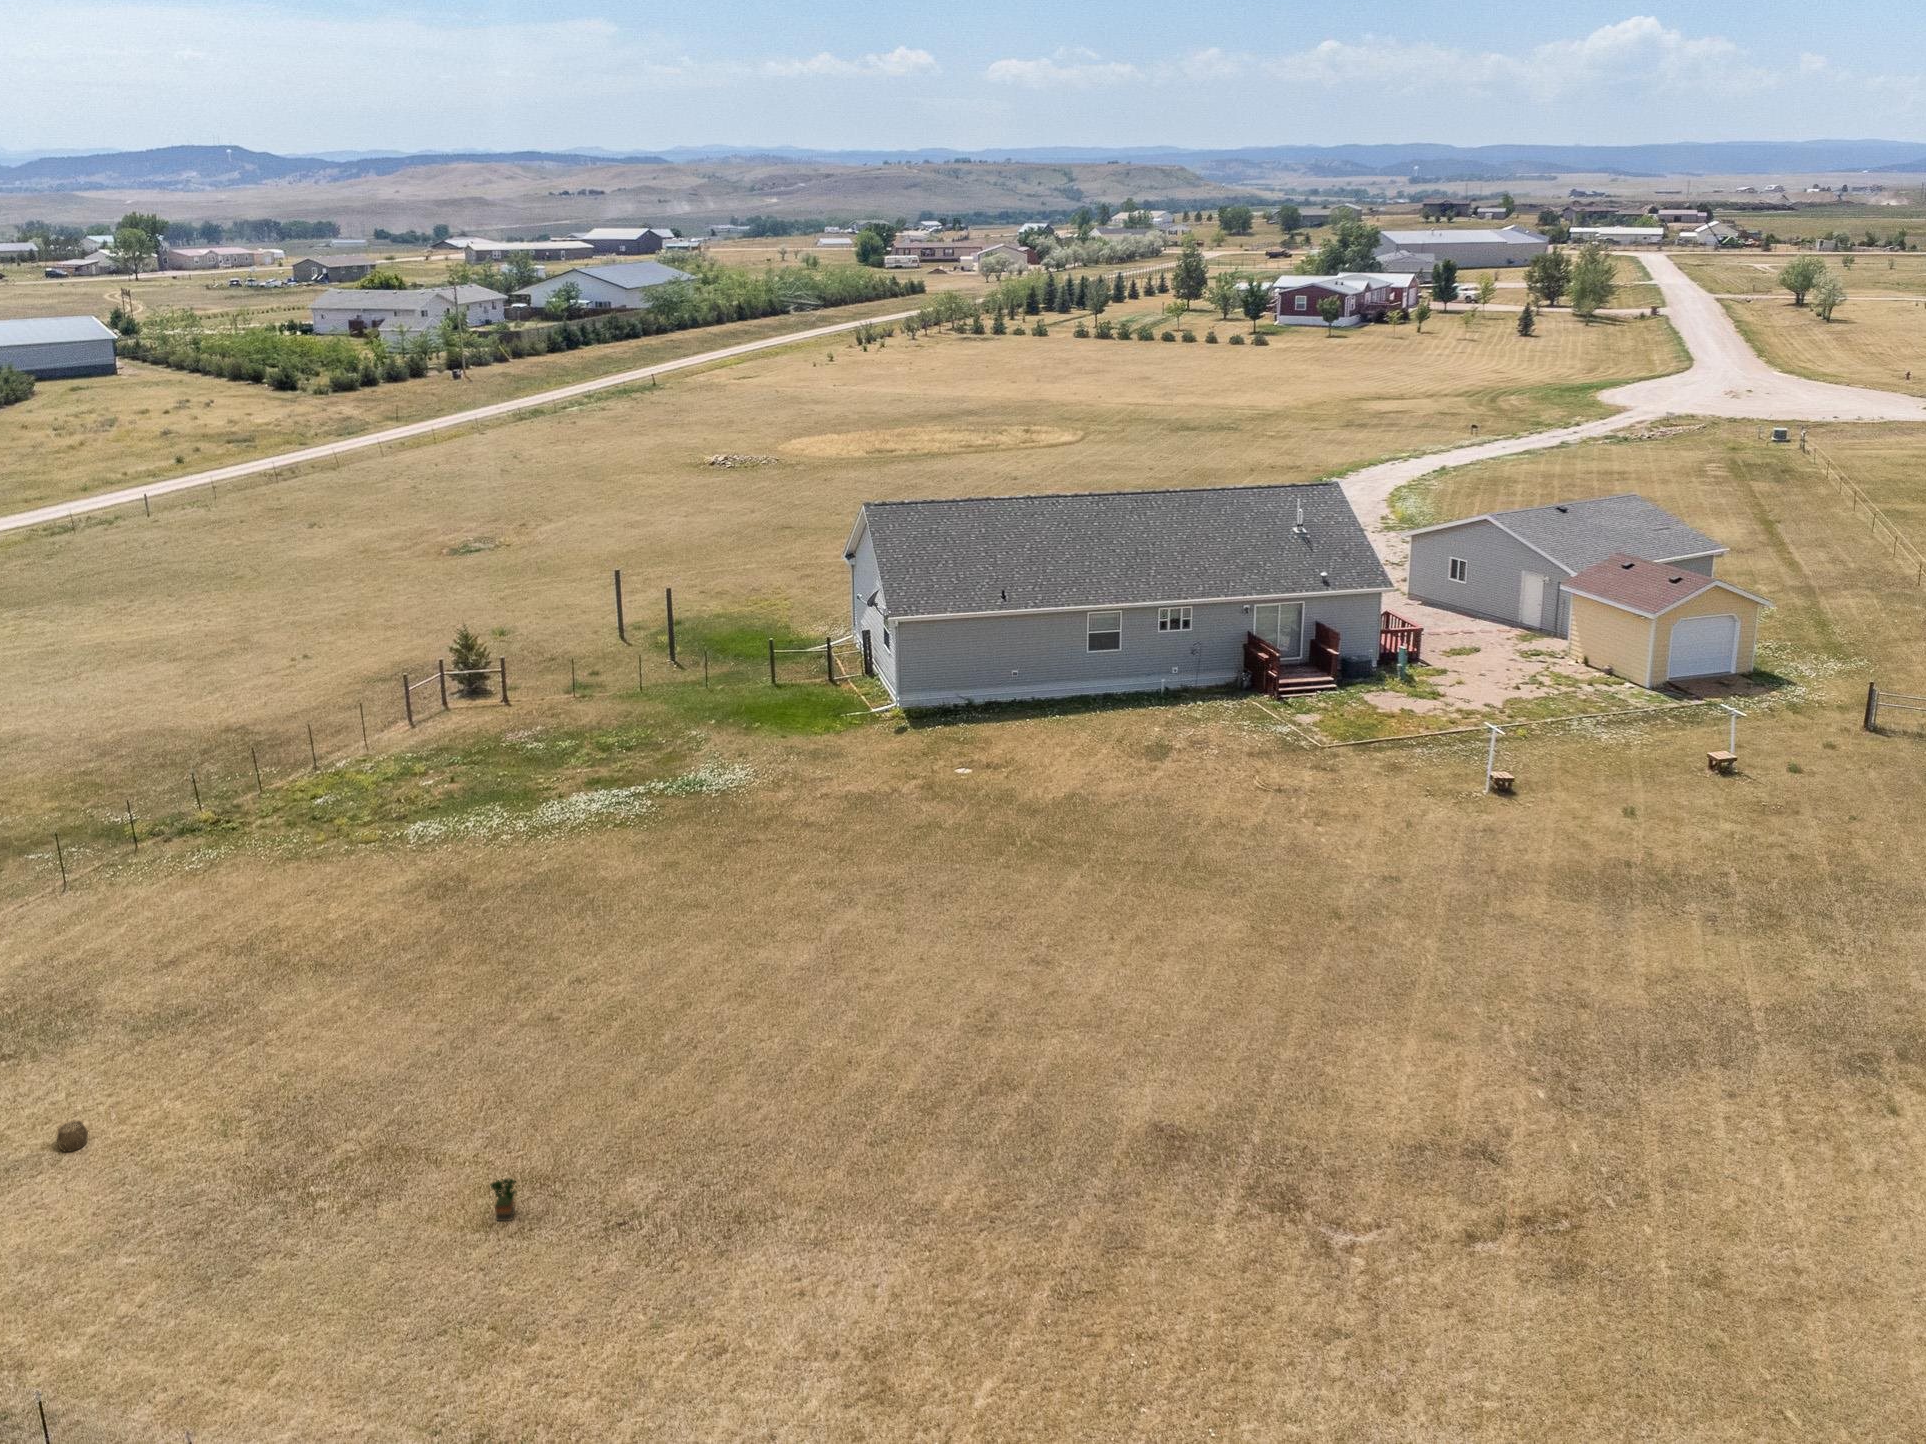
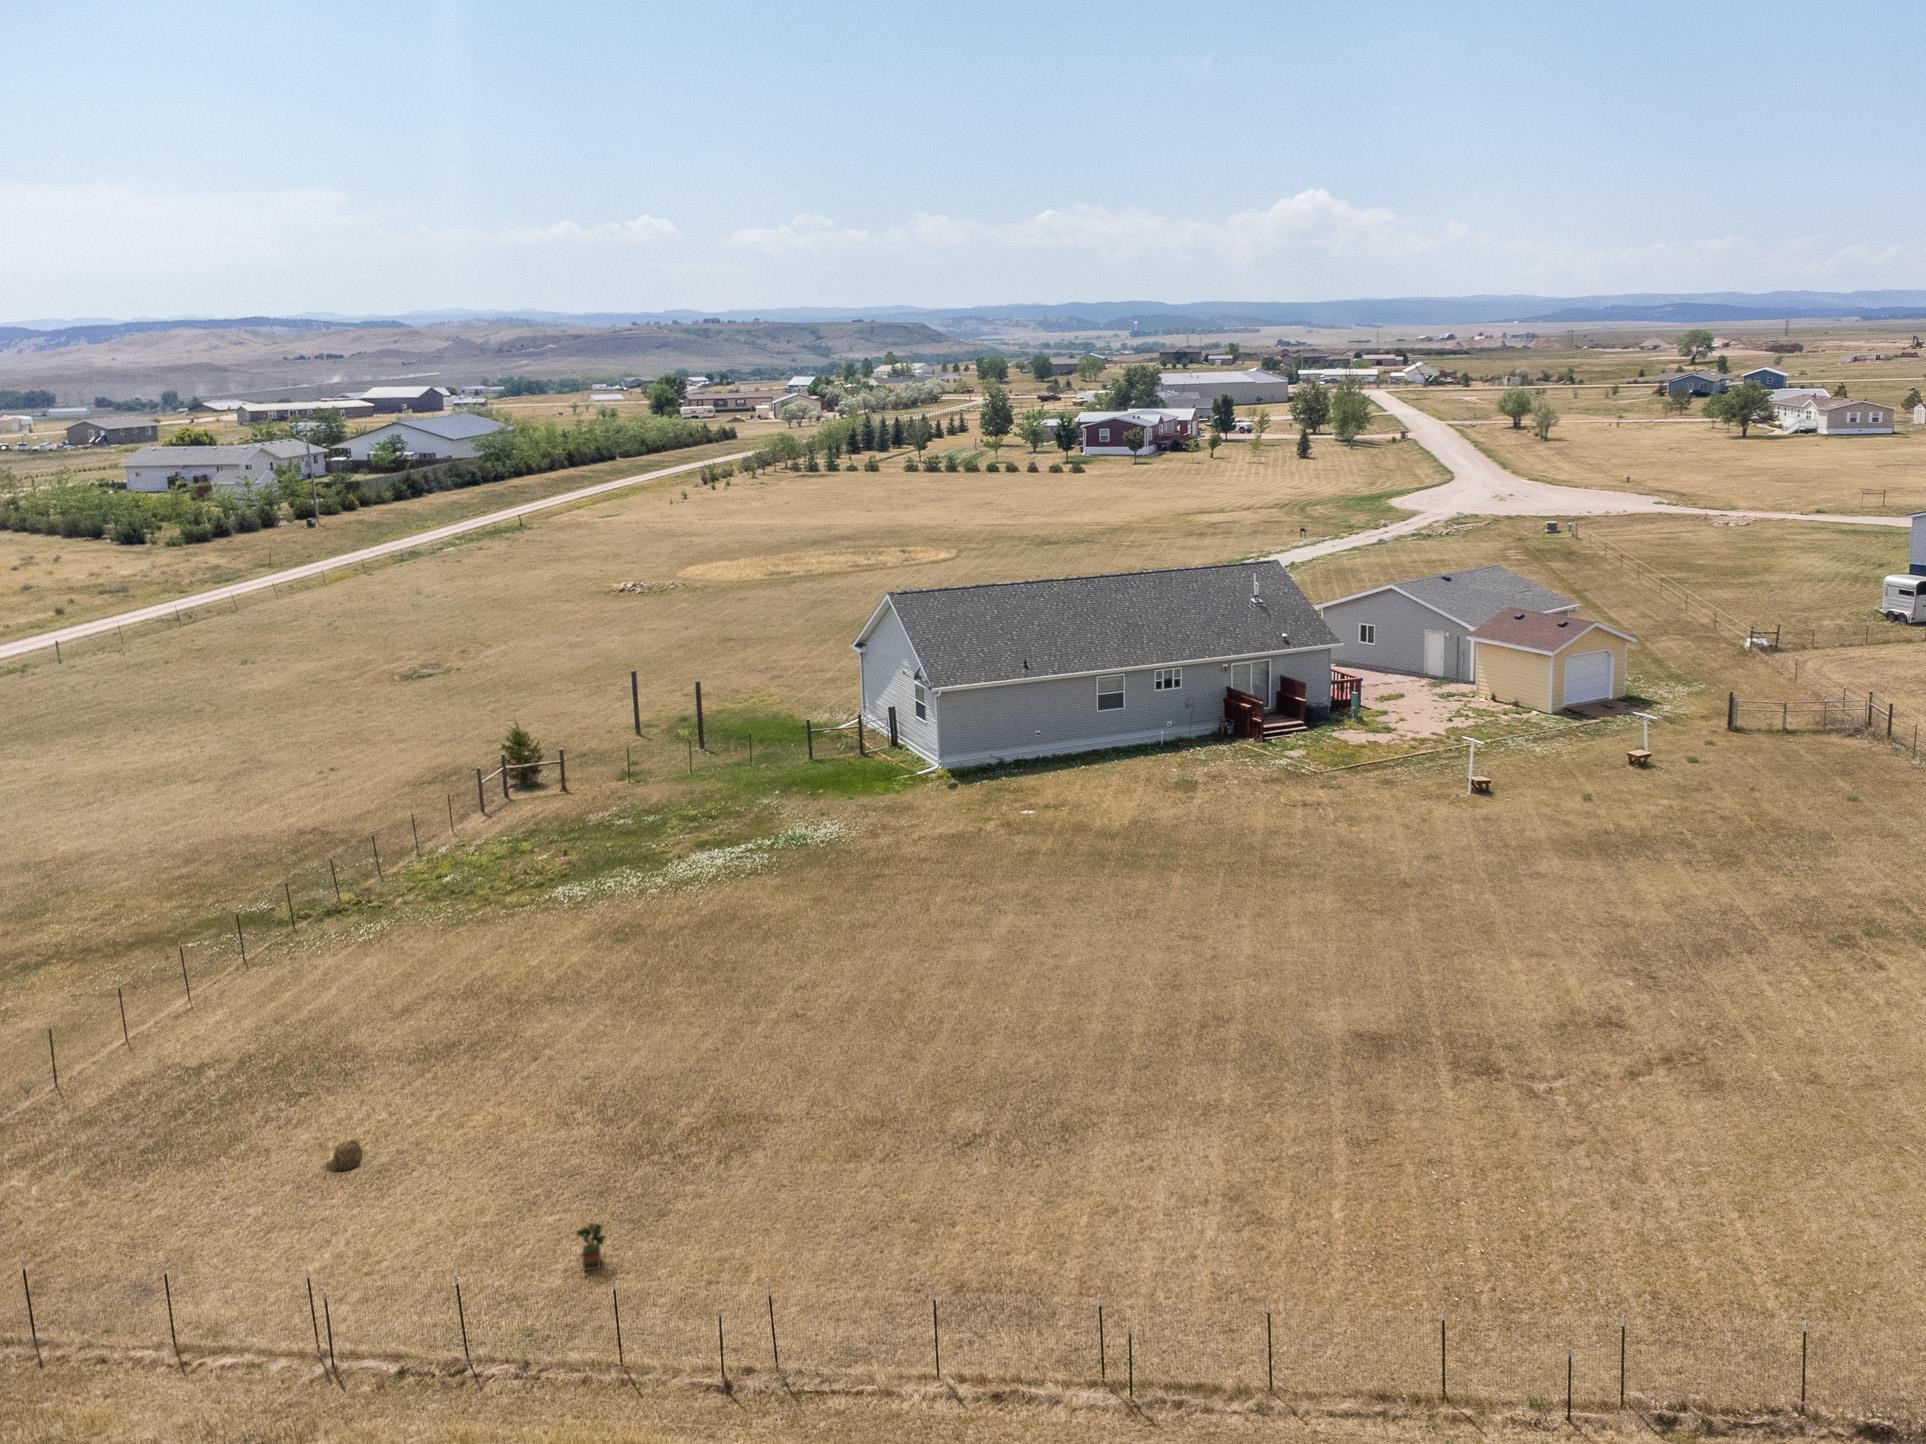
potted tree: present [490,1179,516,1221] -> present [576,1224,605,1271]

